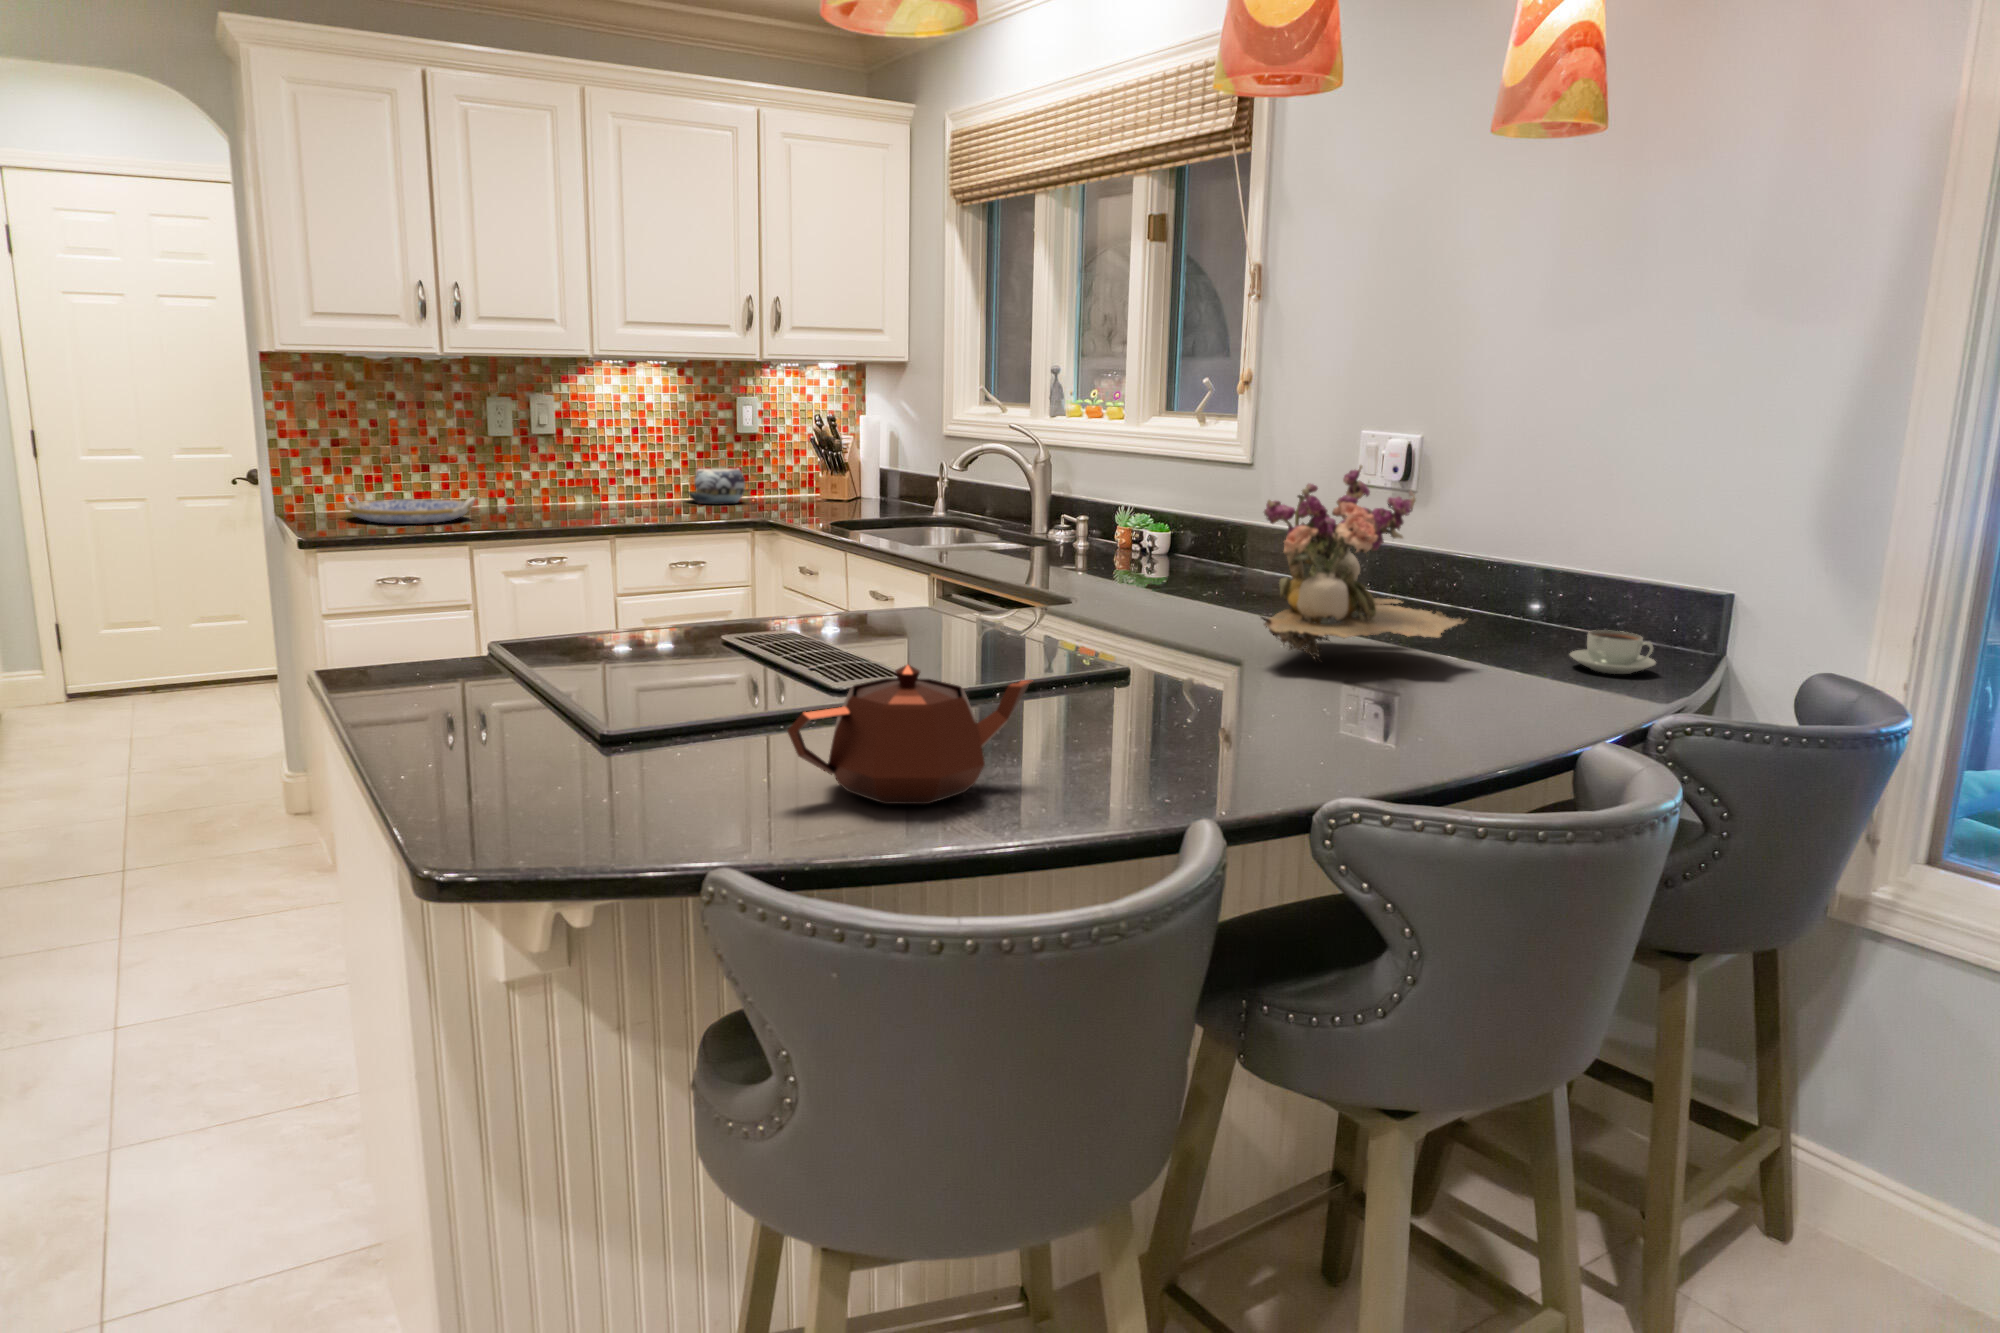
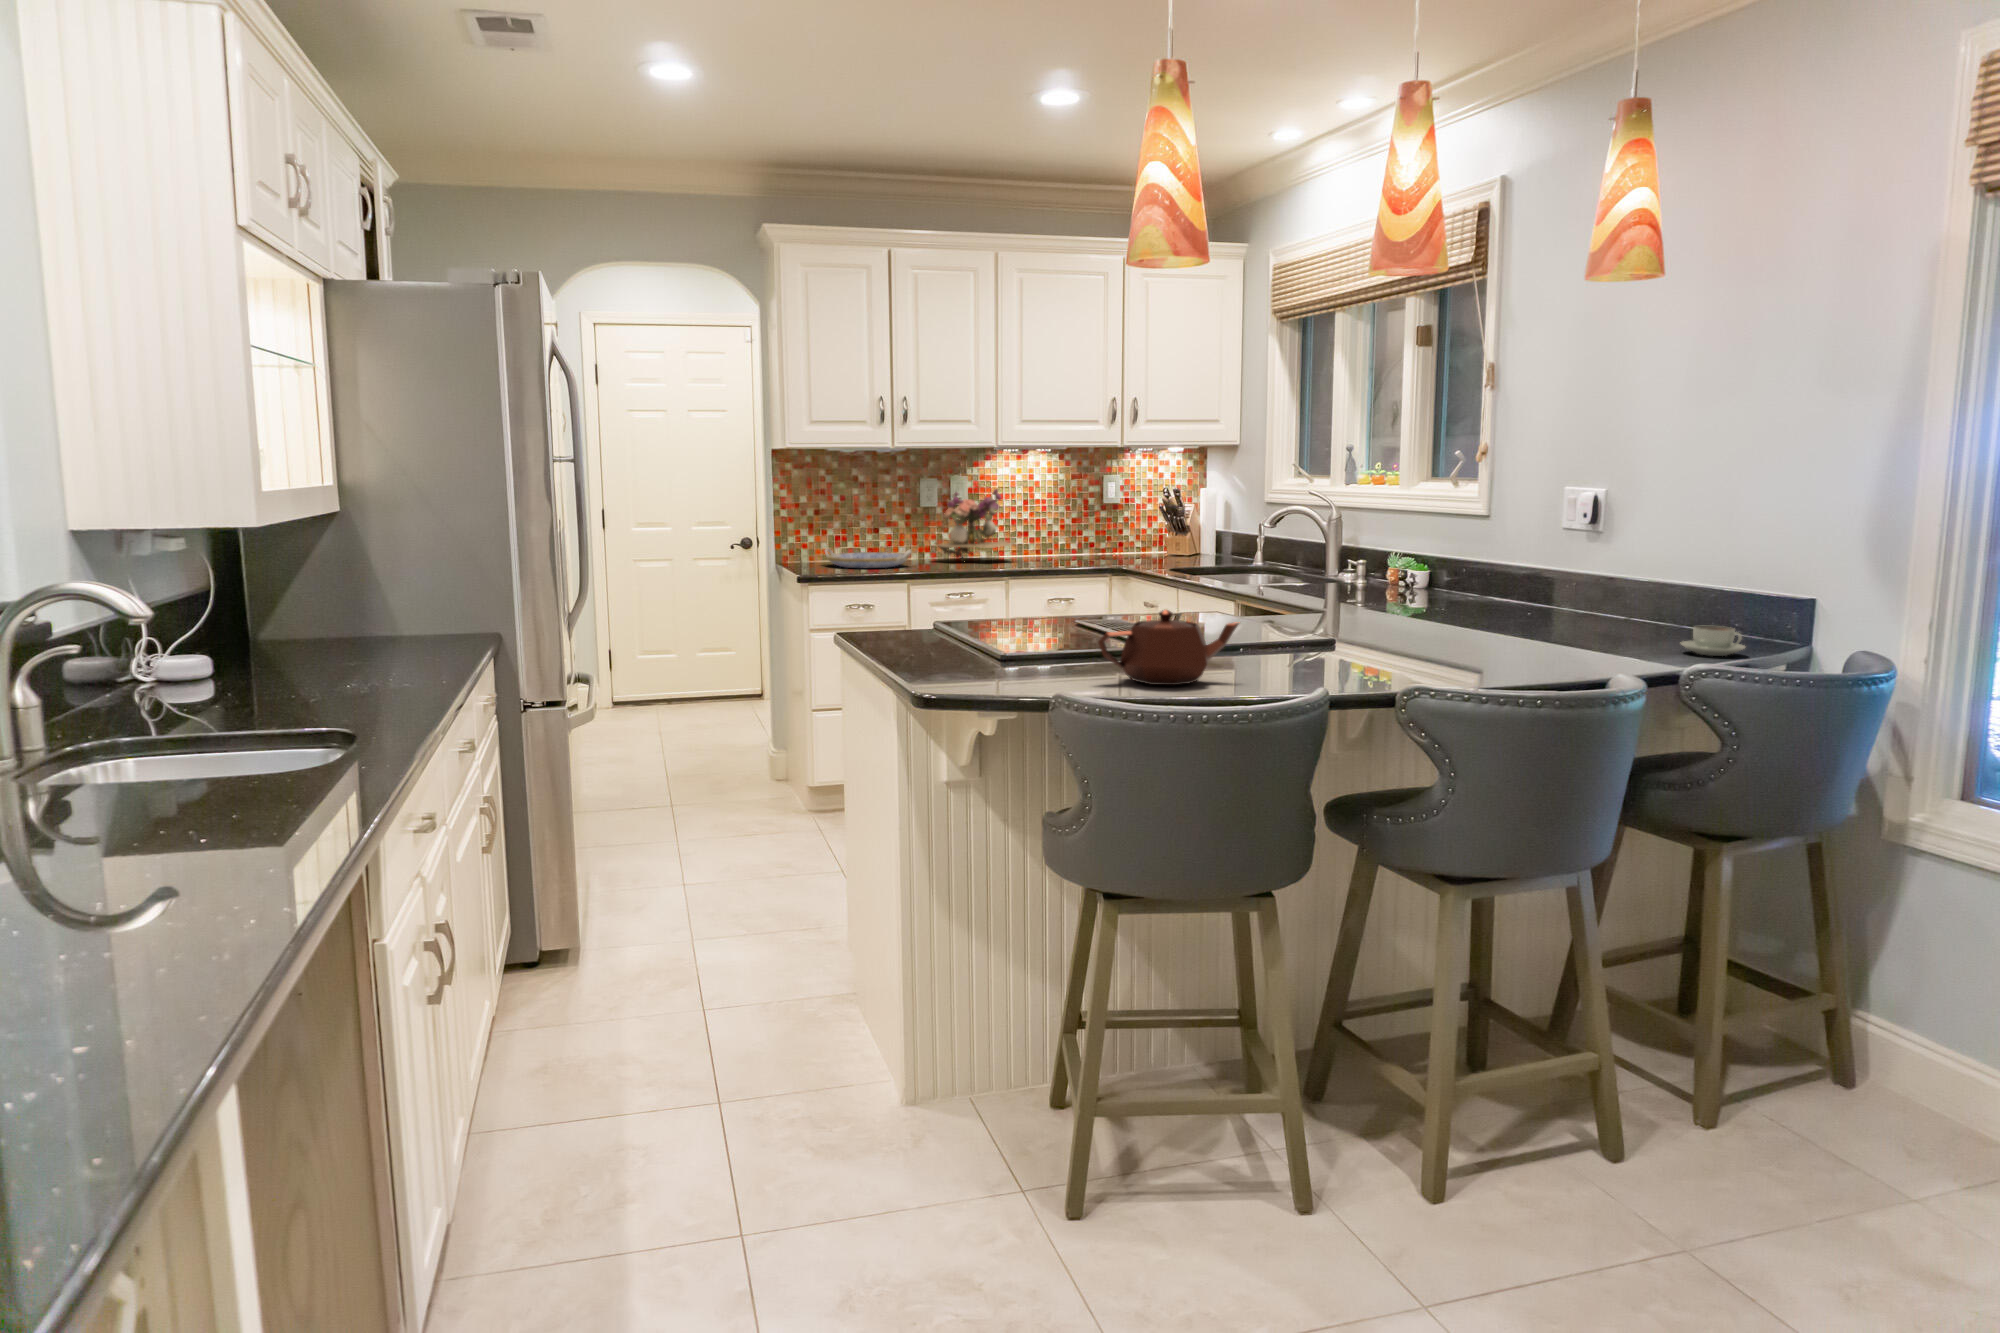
flower arrangement: present [1260,465,1468,660] -> present [936,489,1014,559]
decorative bowl: present [689,468,746,505] -> none [1062,529,1108,559]

